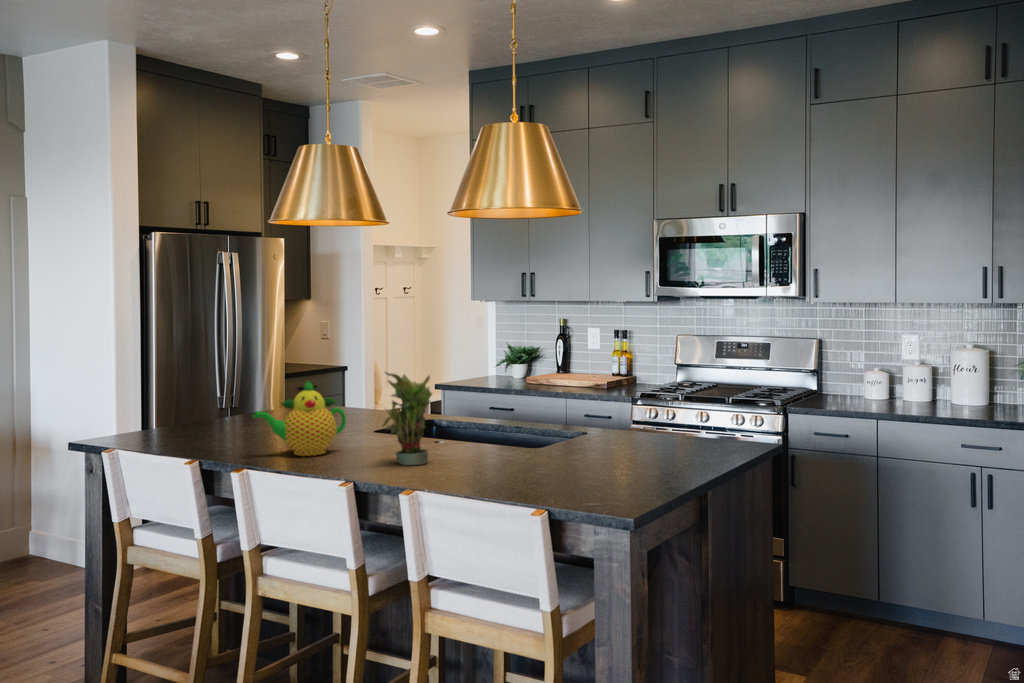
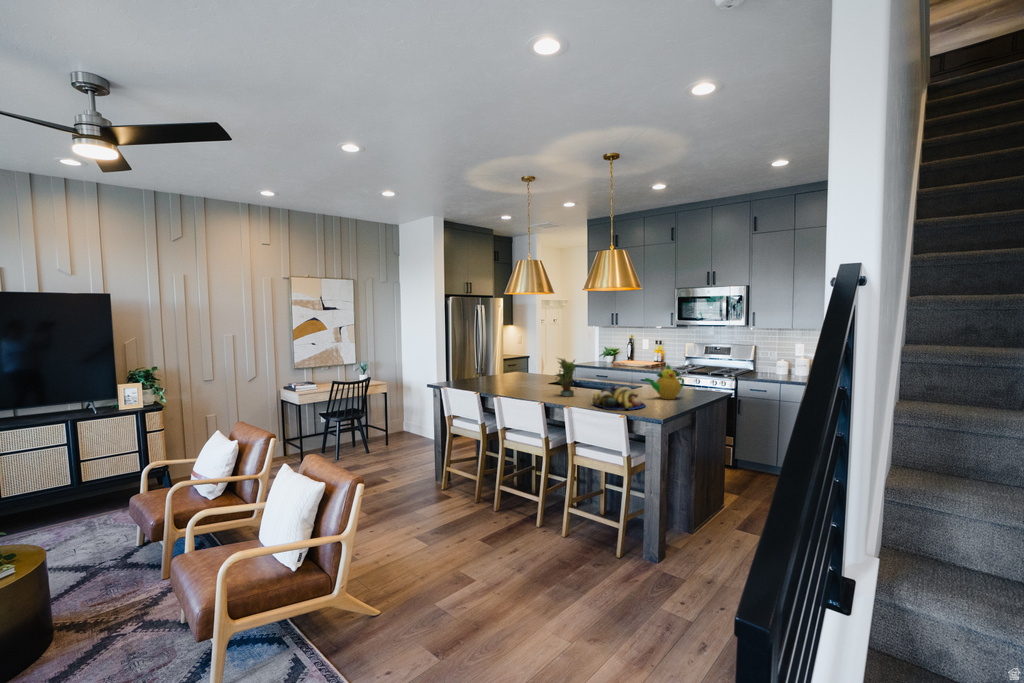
teapot: present [253,381,346,456] -> present [644,365,684,399]
fruit bowl: none [469,436,594,499] -> present [592,385,645,410]

